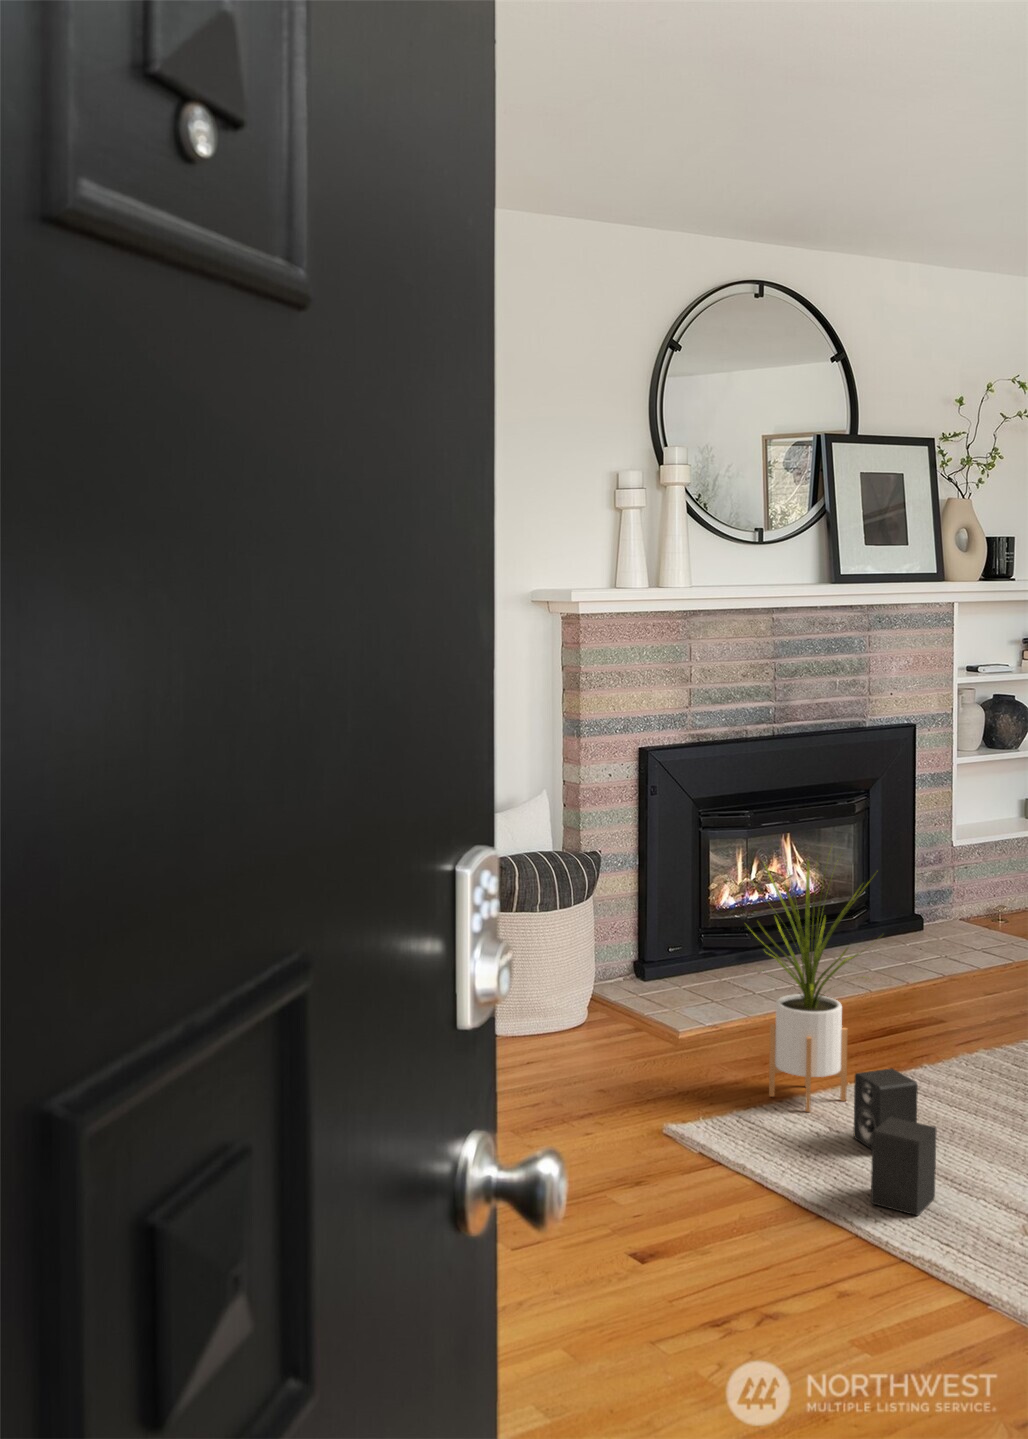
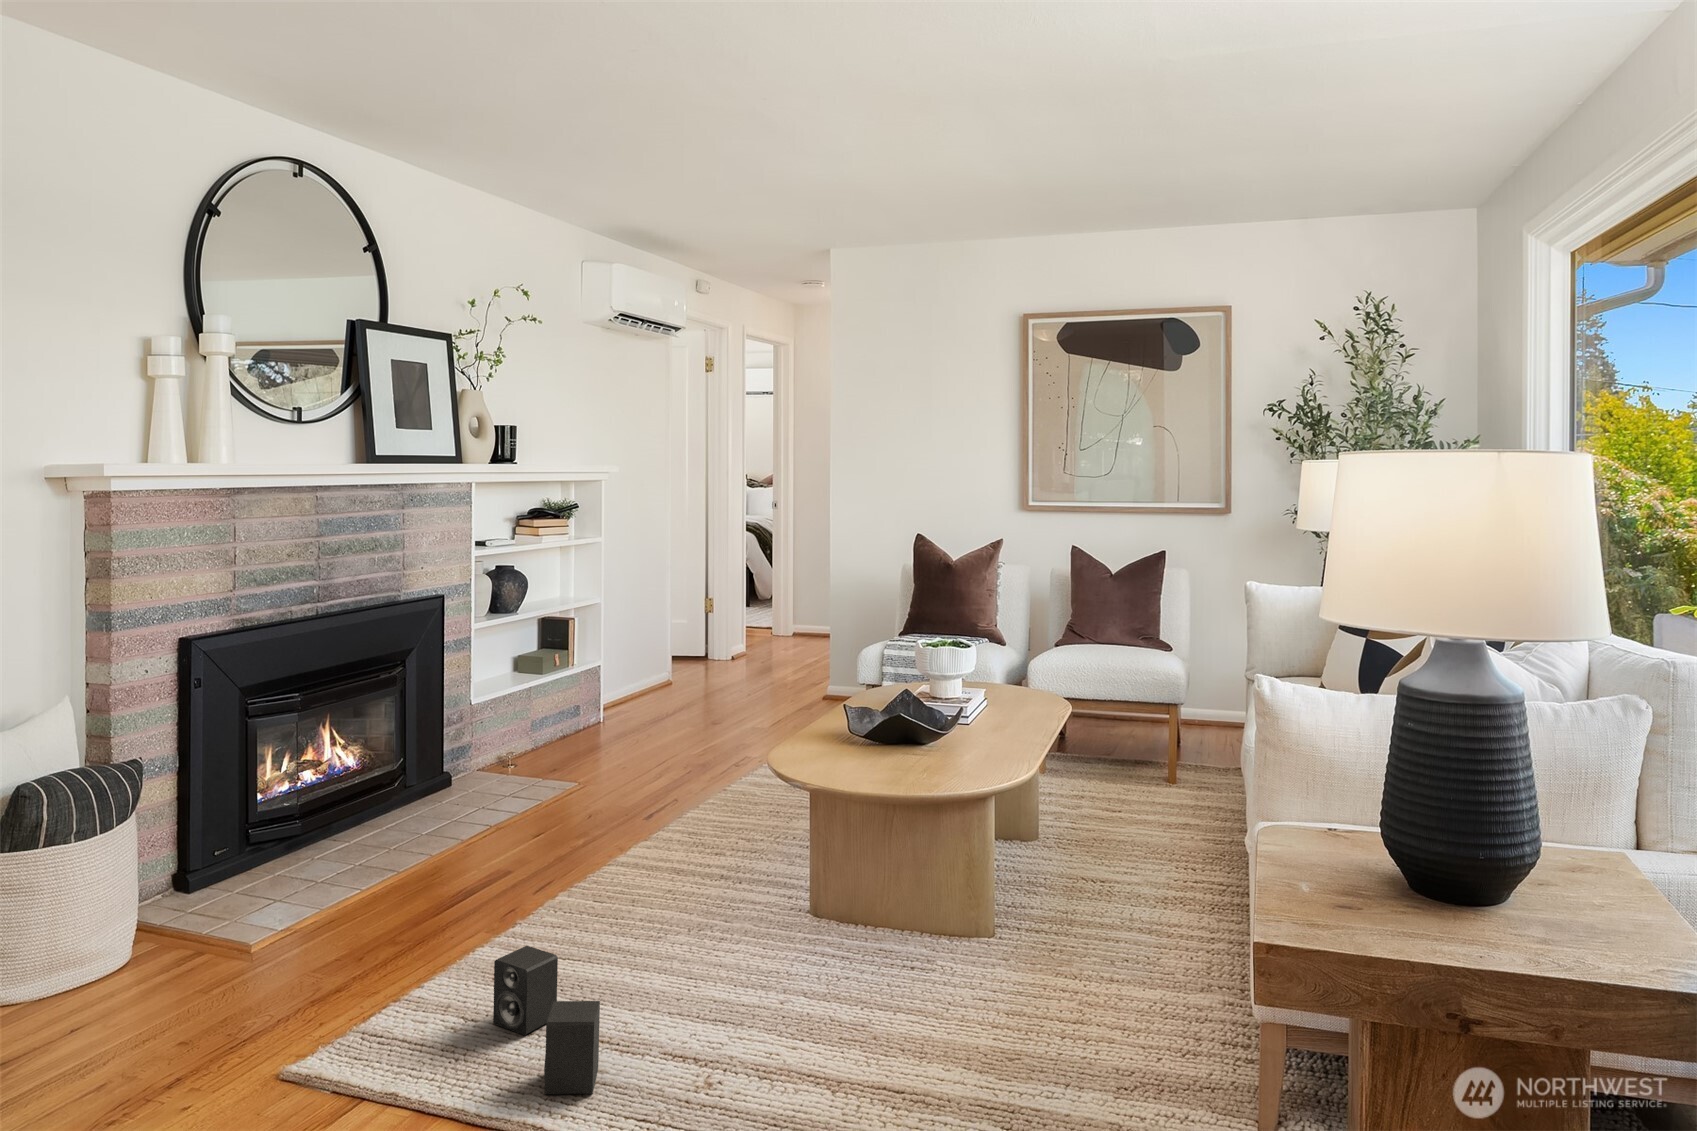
house plant: present [756,860,878,1112] -> none [355,730,504,1007]

